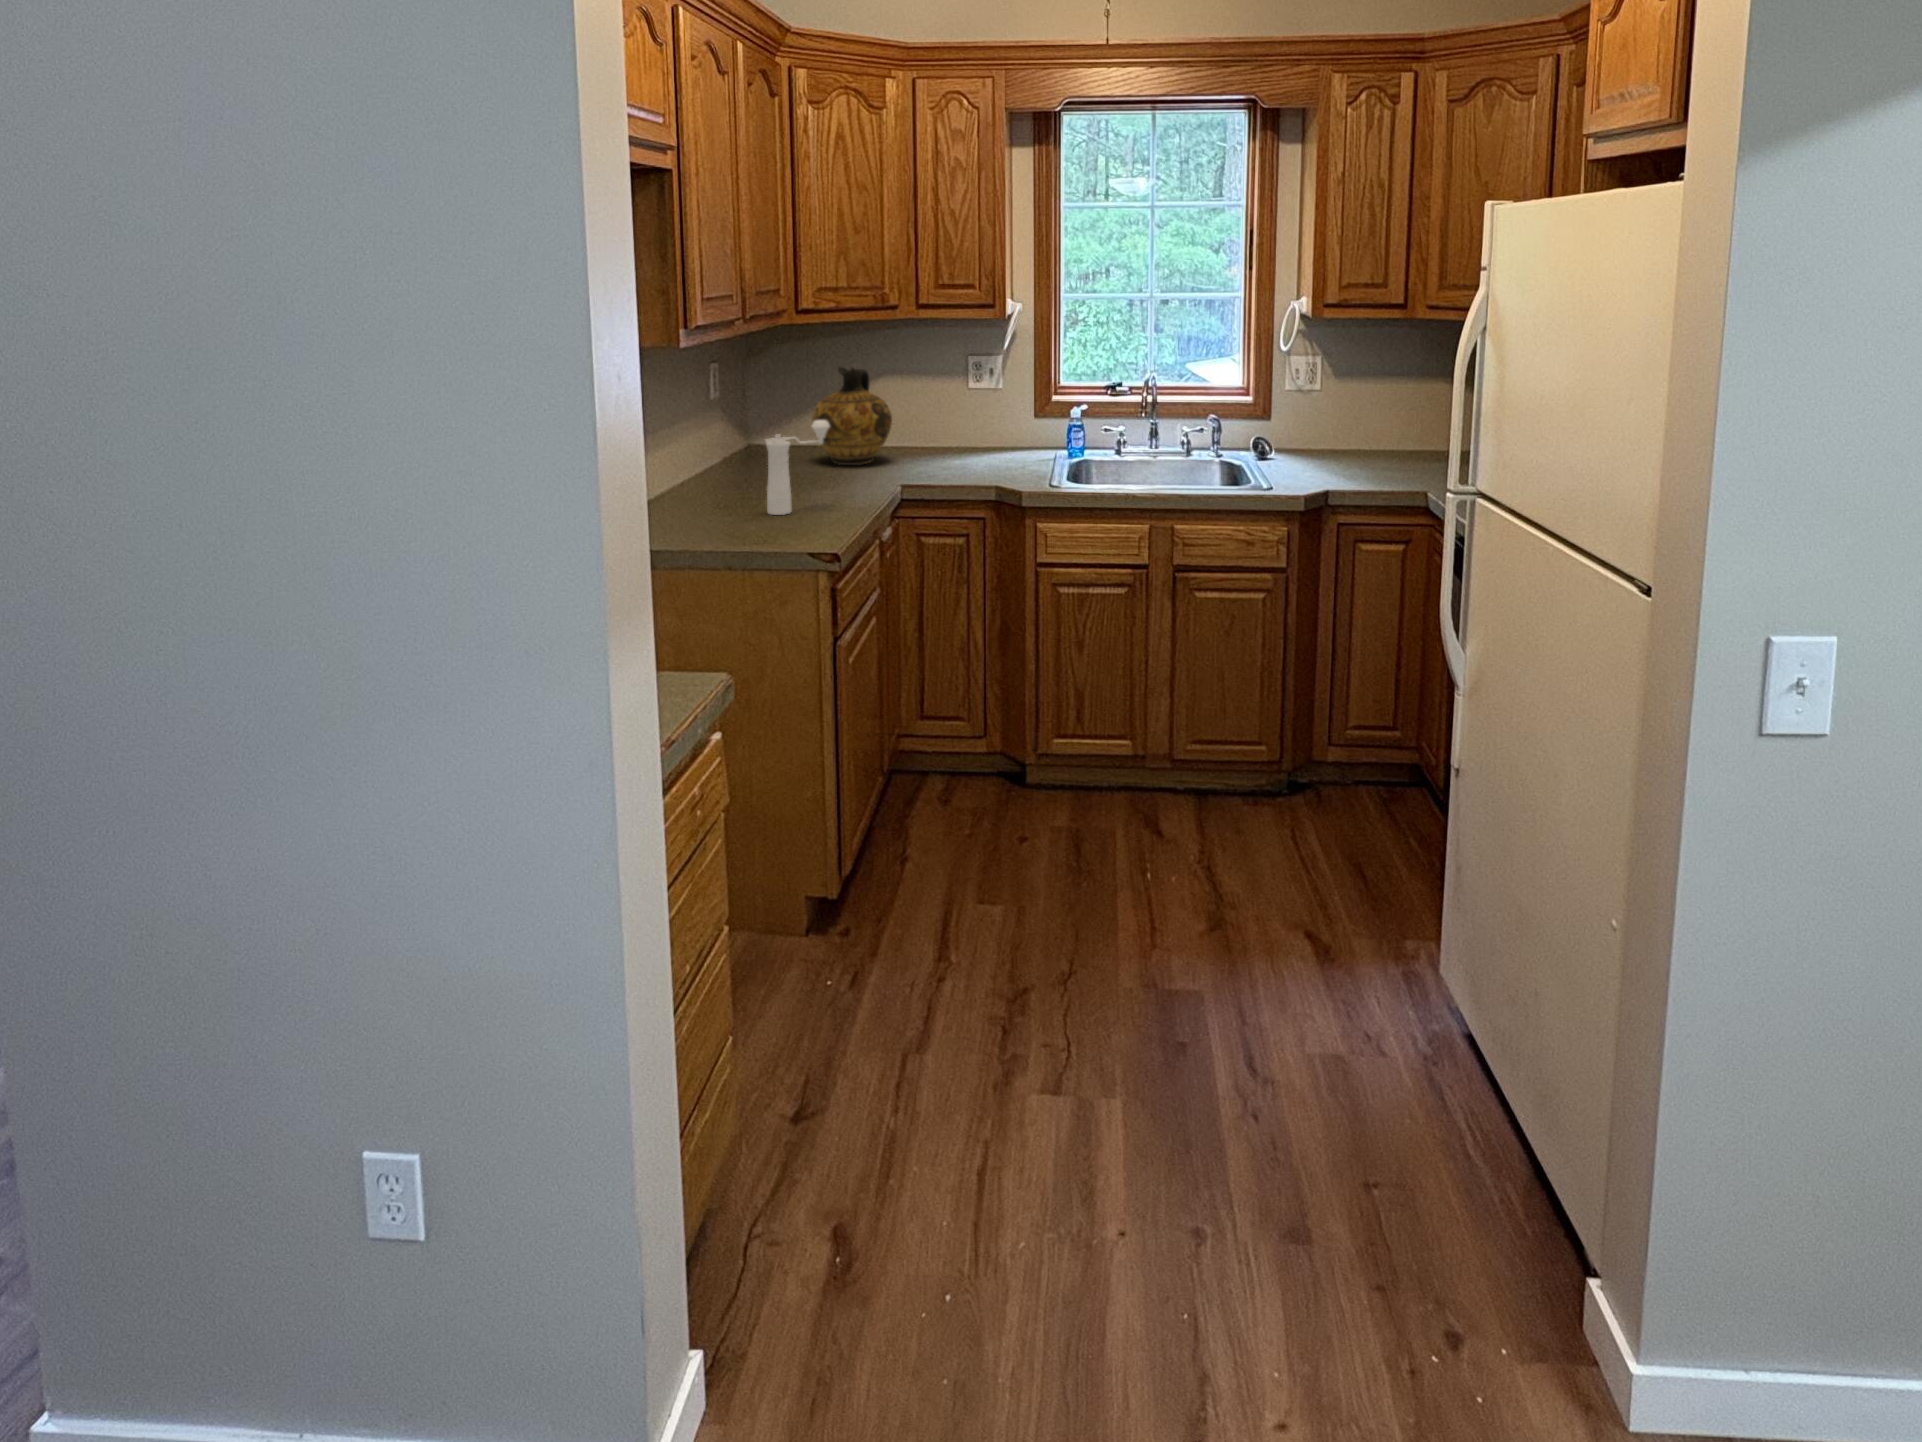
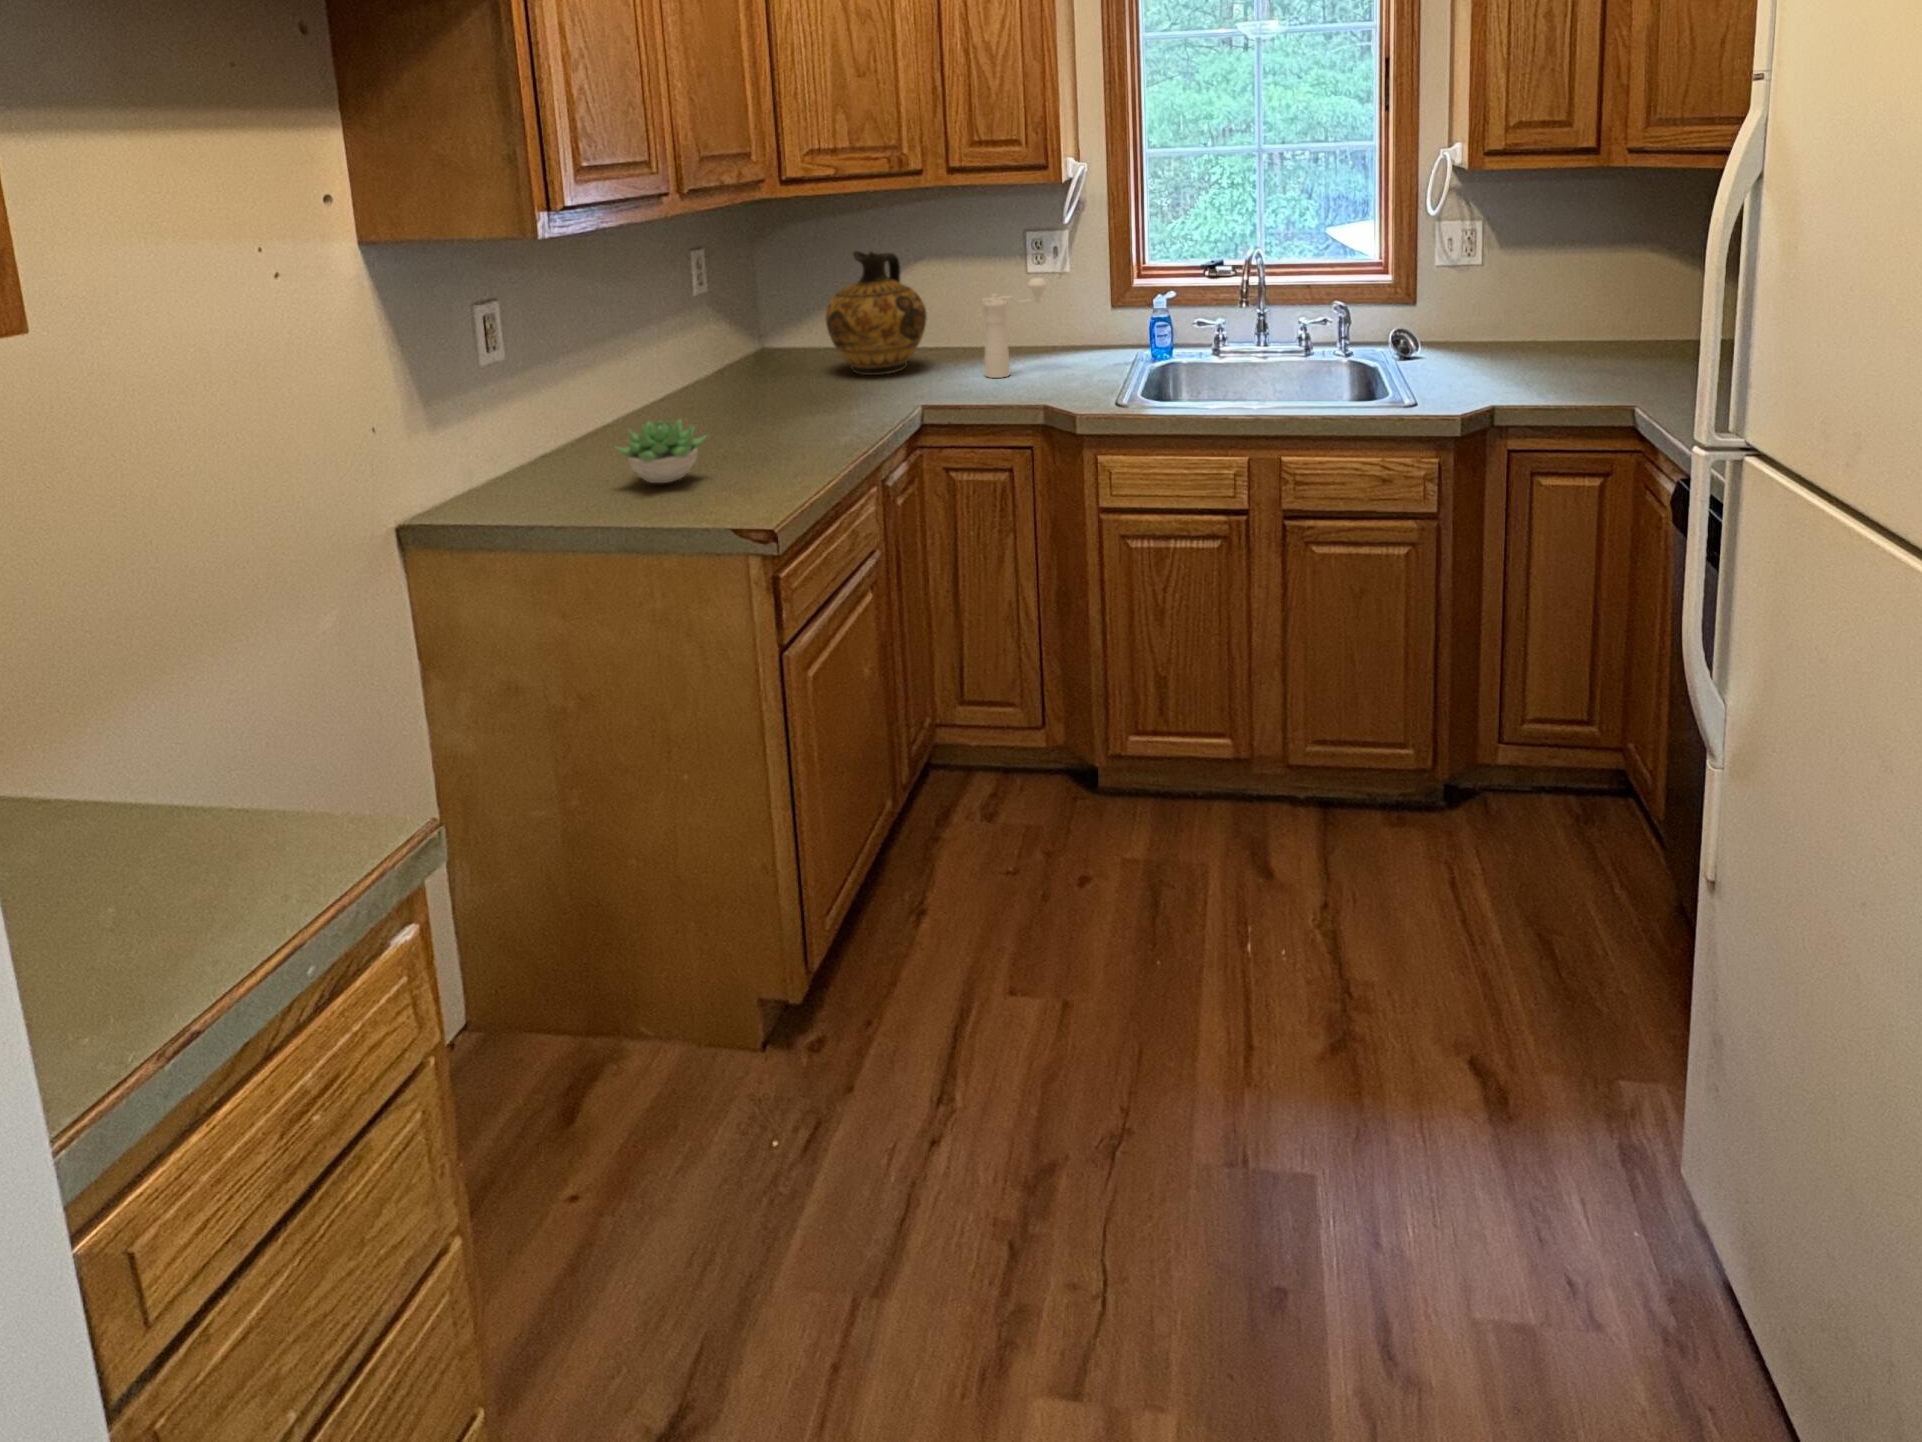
pepper mill: present [766,420,830,515] -> present [982,278,1046,378]
succulent plant: none [707,483,770,528] -> present [615,419,707,483]

